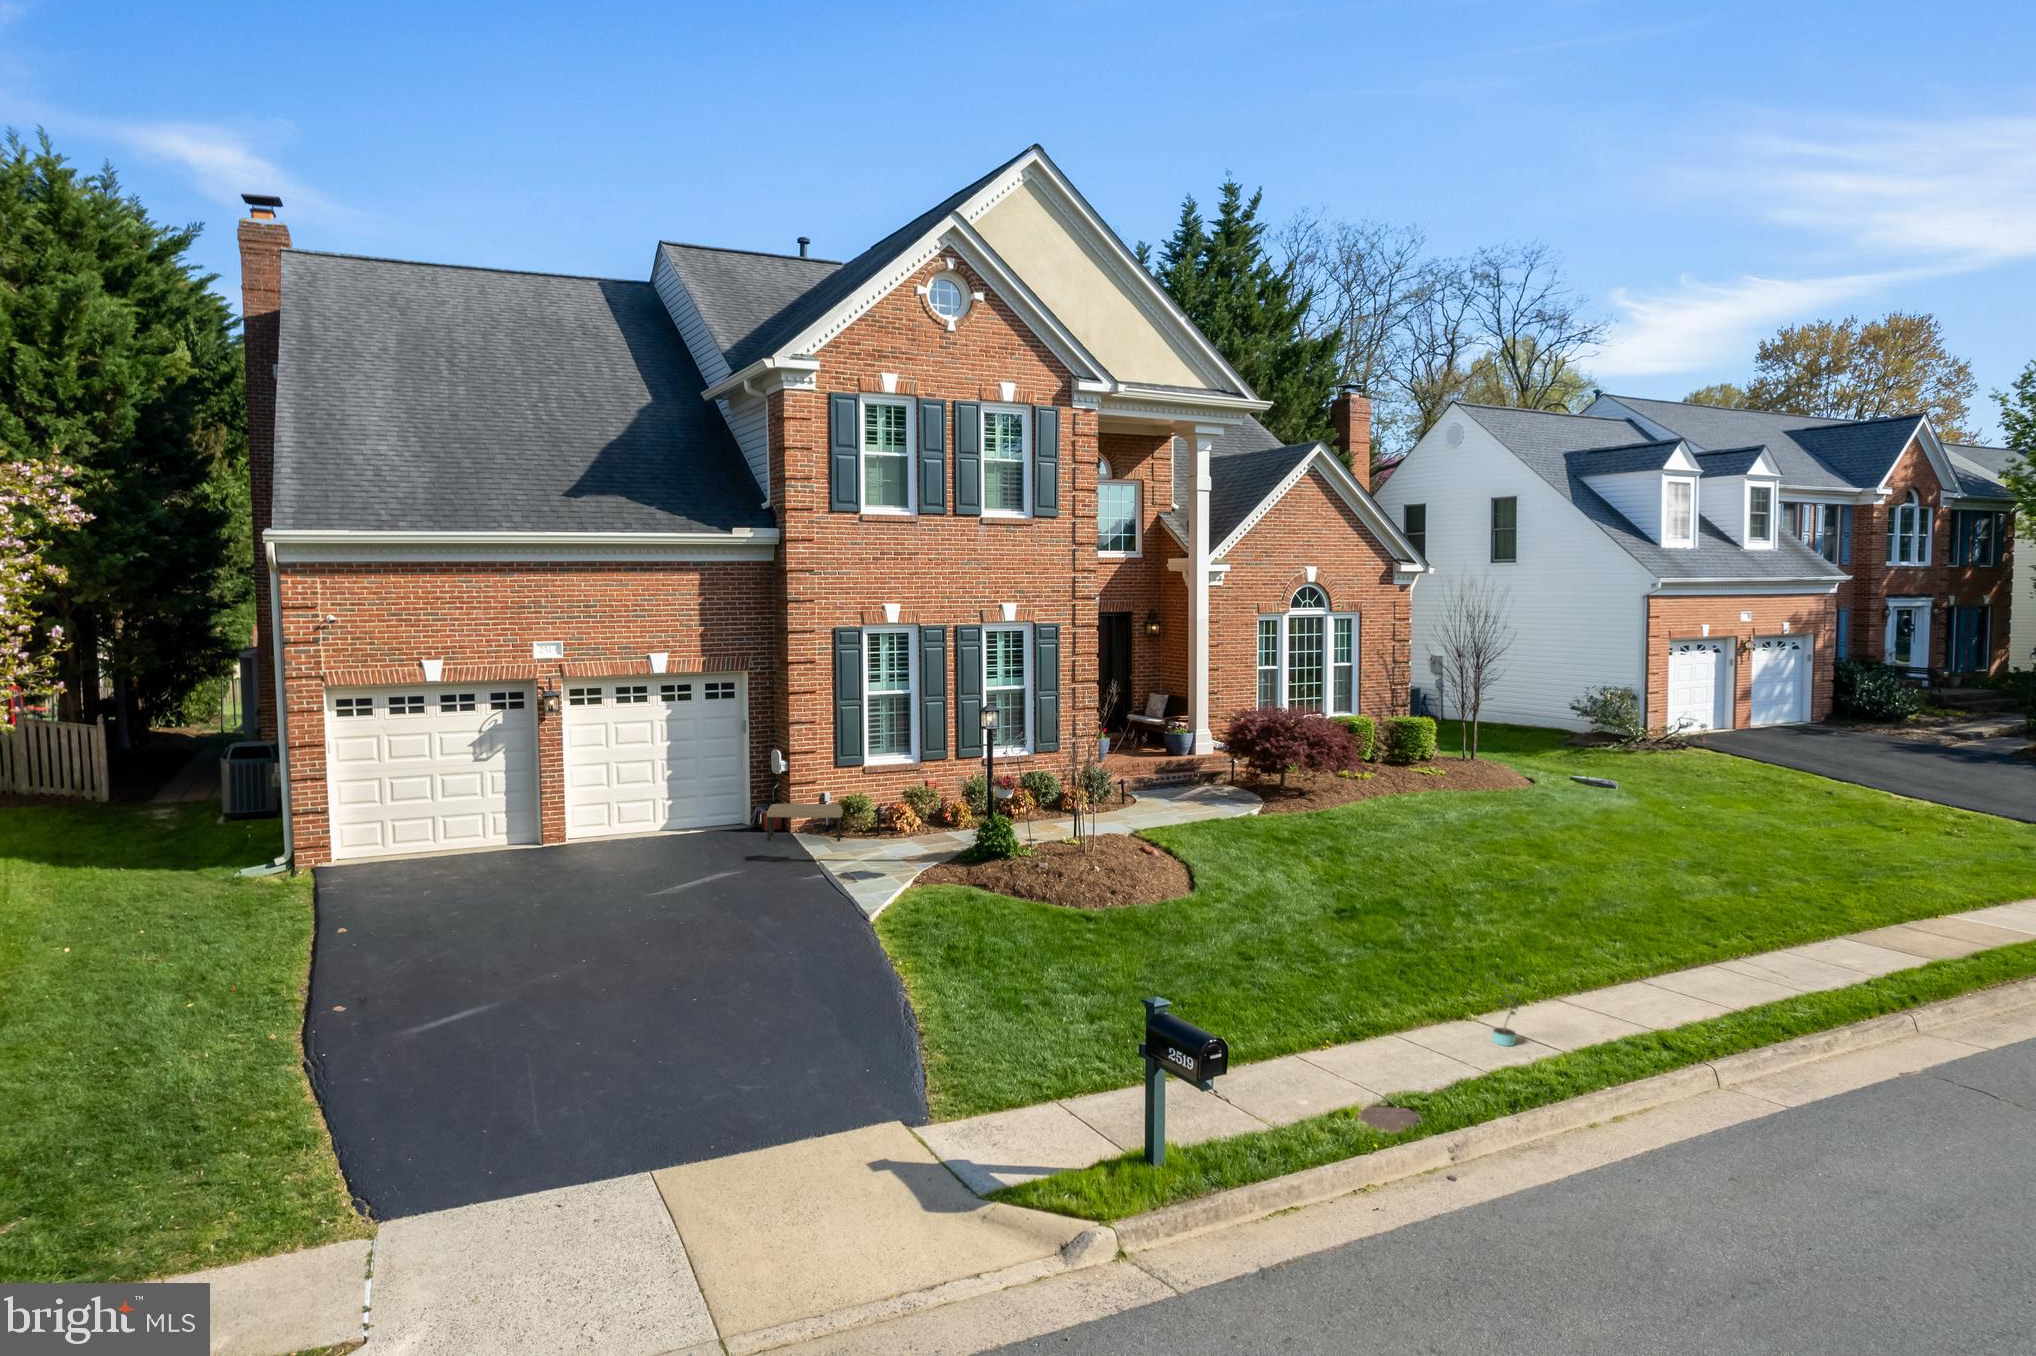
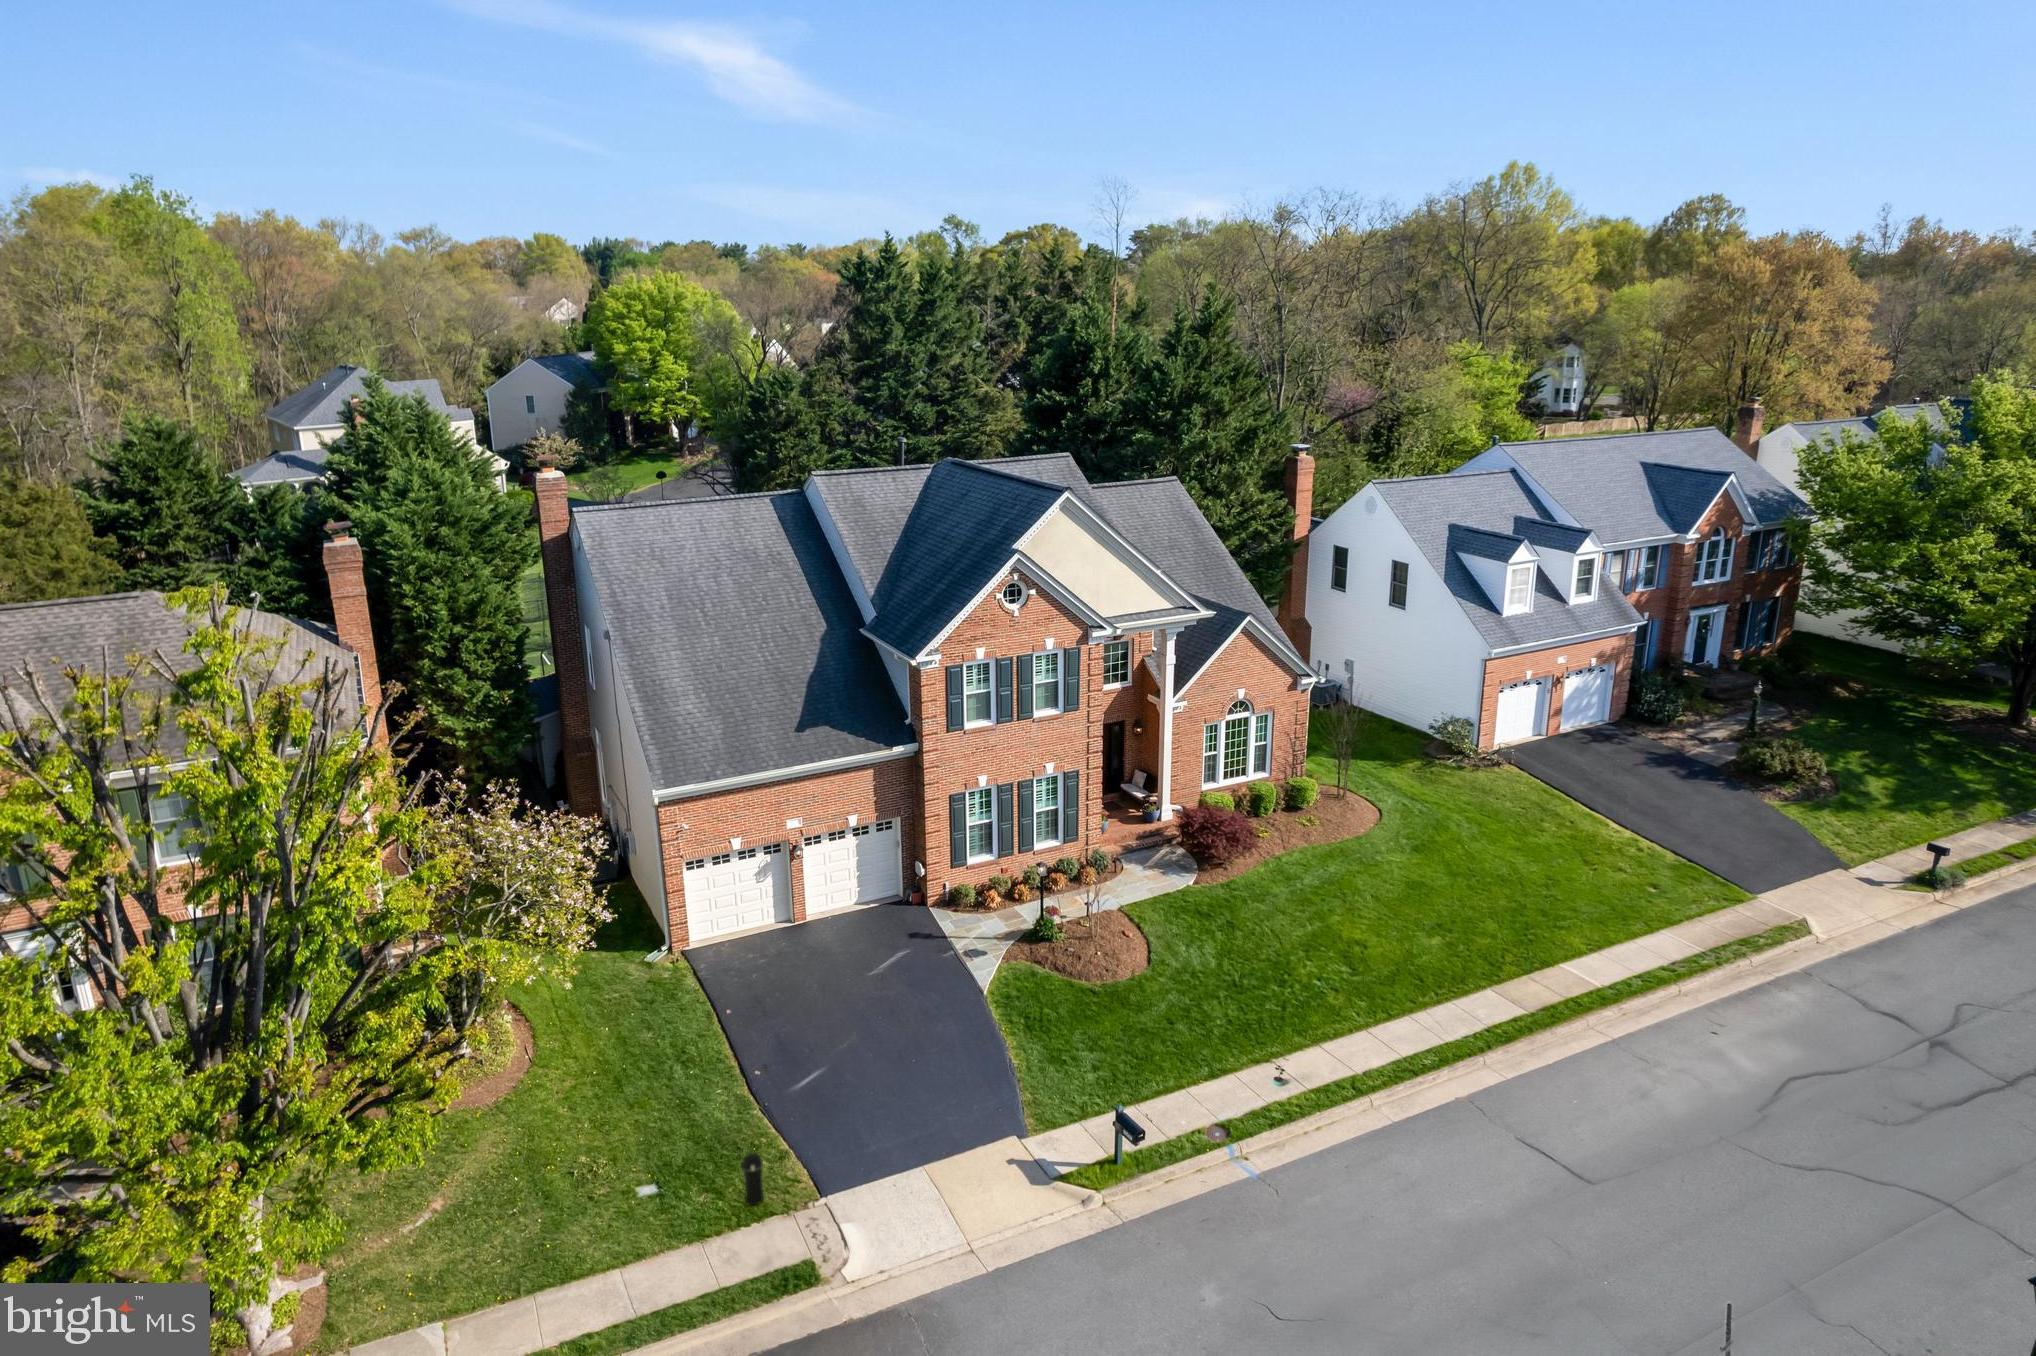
bench: present [767,804,843,841] -> none [916,893,958,917]
trash can: none [95,1086,164,1243] -> present [742,1153,763,1205]

